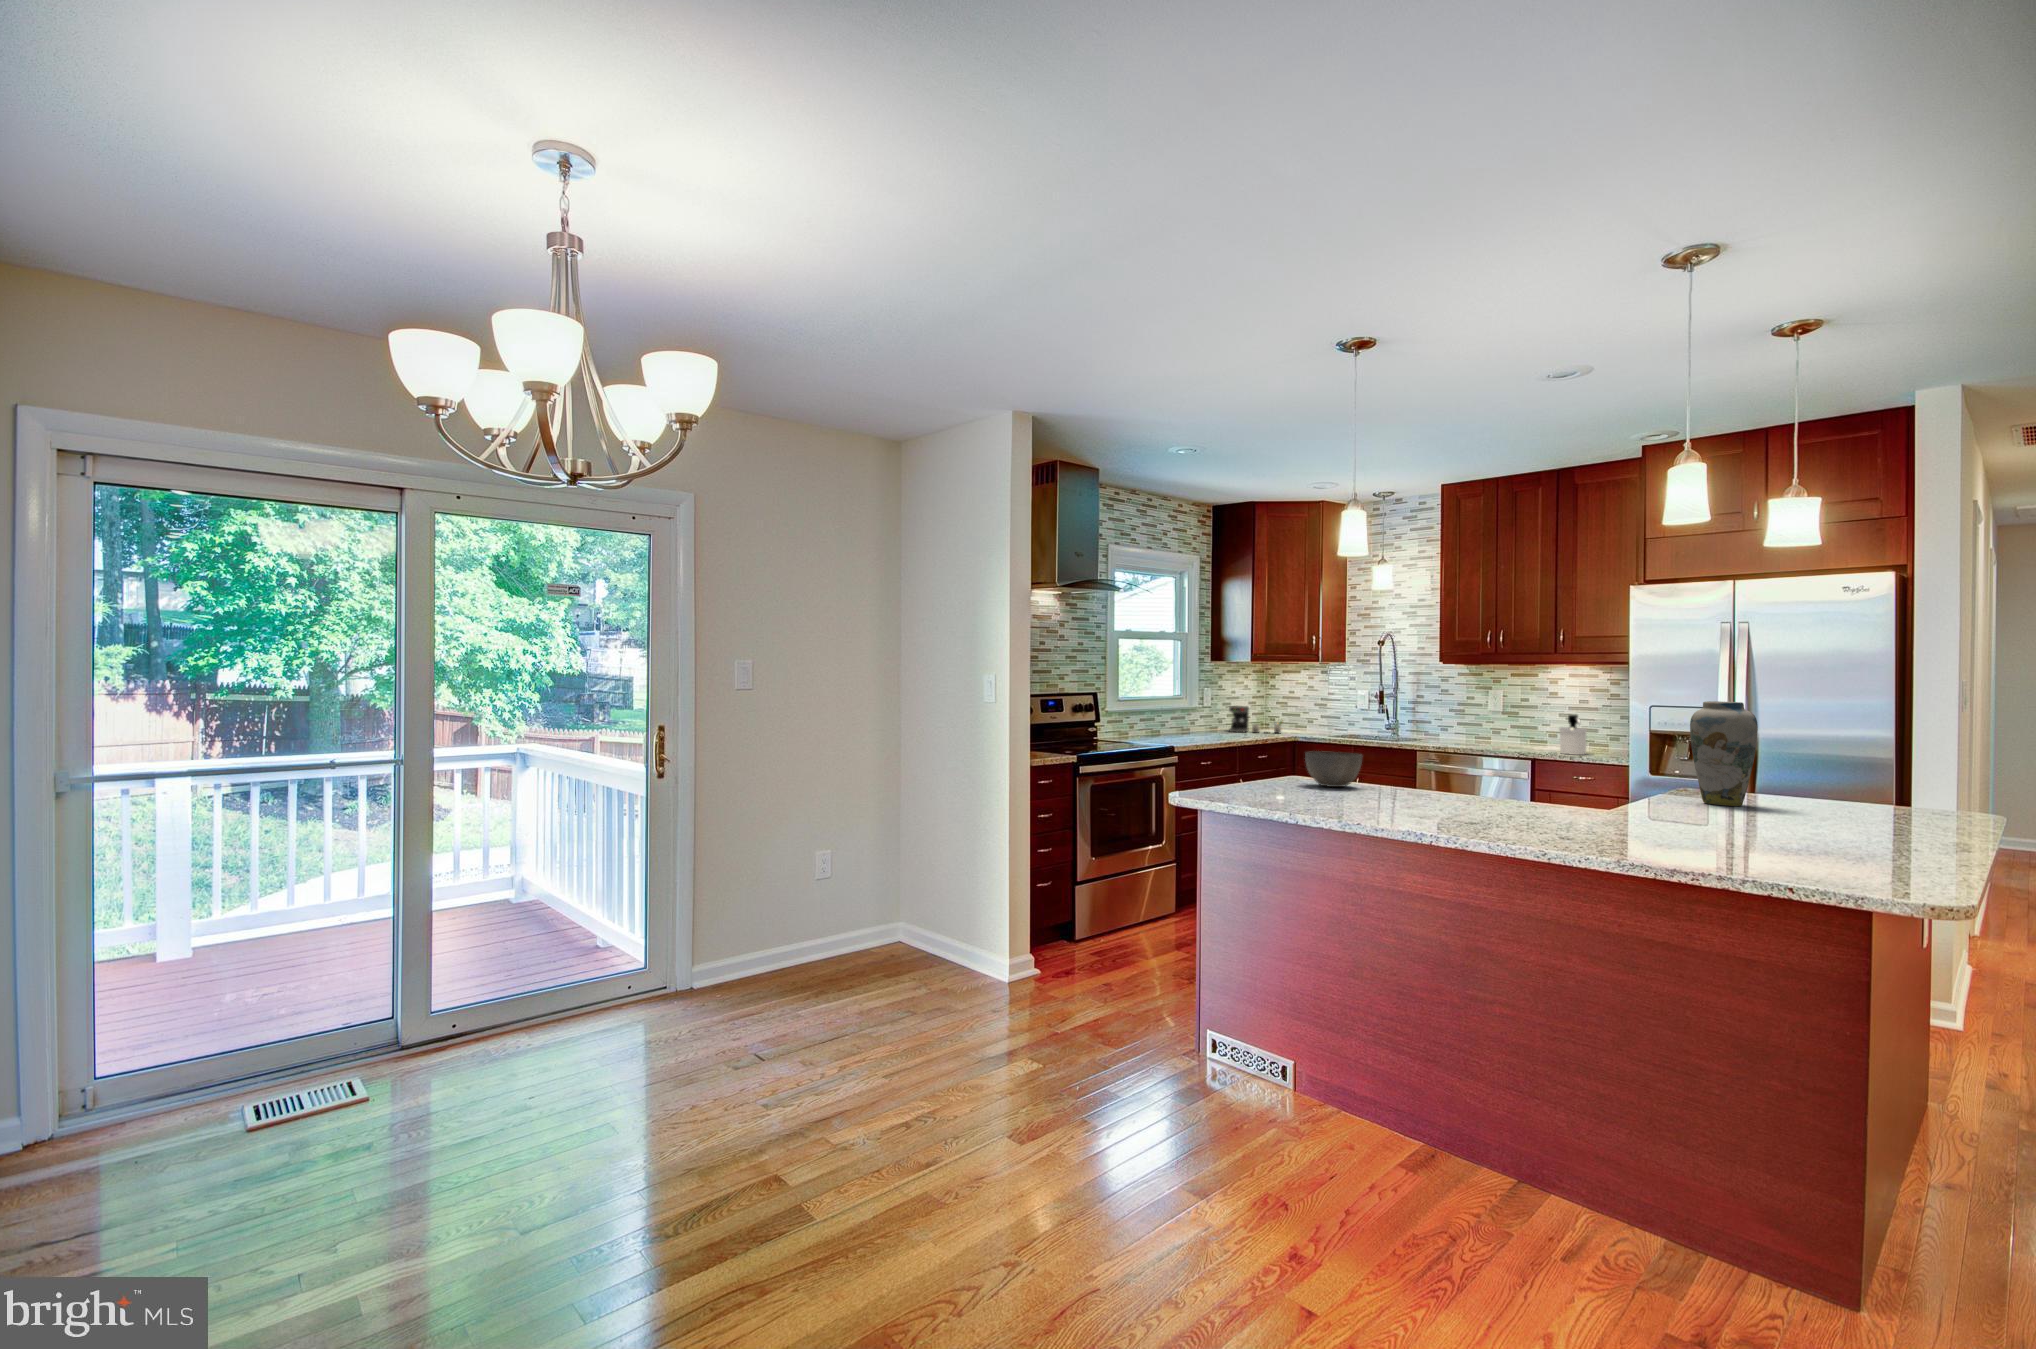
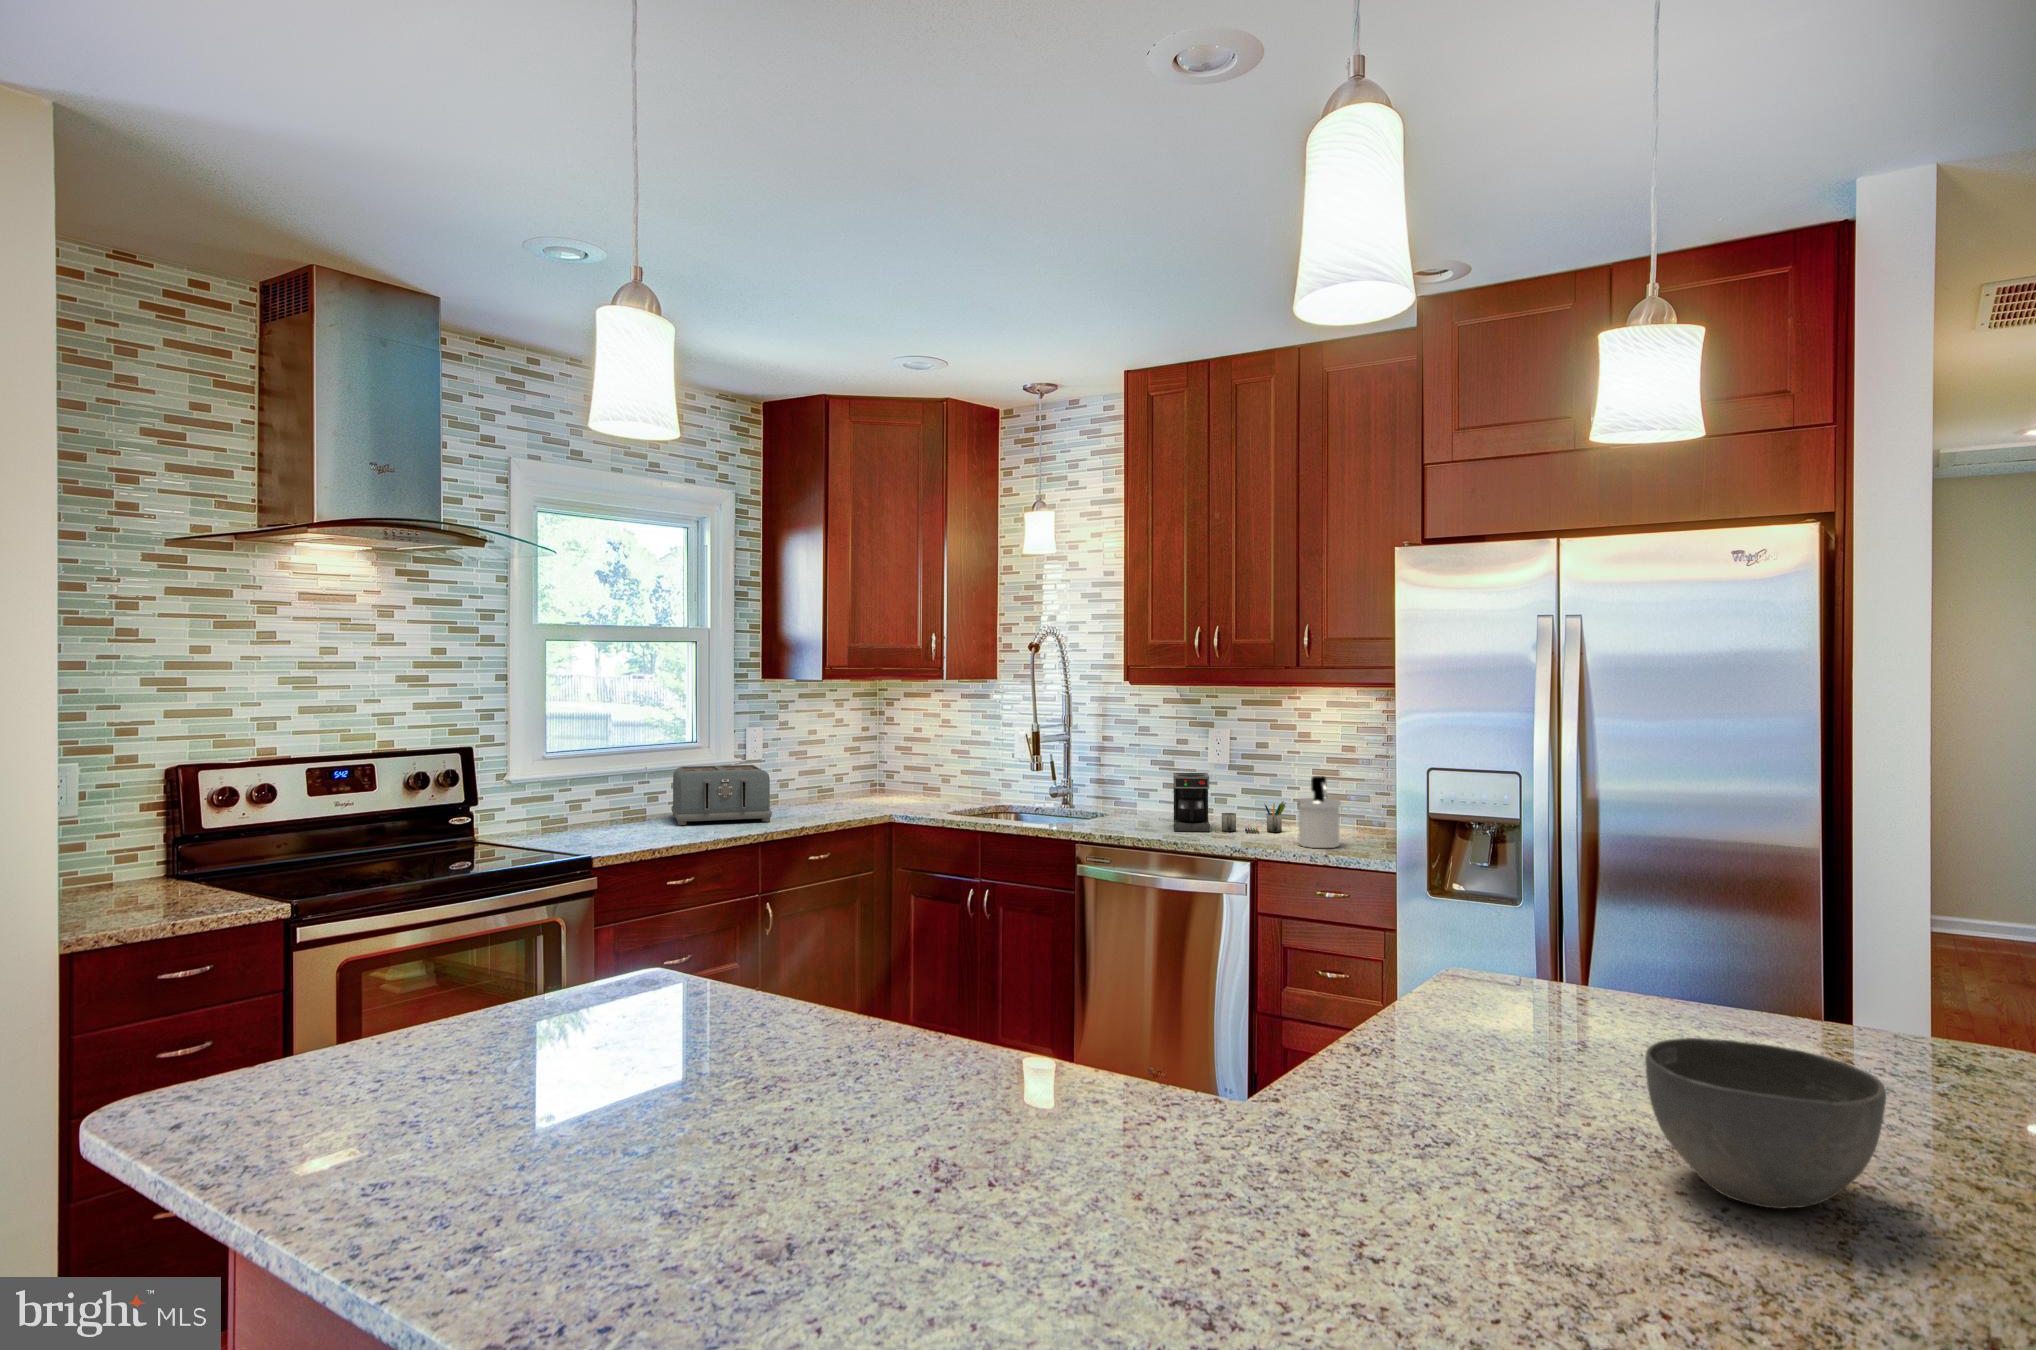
vase: present [1690,701,1758,806] -> none [1455,814,1607,1105]
coffee maker: present [1229,706,1283,733] -> present [1174,773,1285,832]
toaster: none [1171,707,1233,737] -> present [671,765,772,825]
bowl: present [1305,751,1363,787] -> present [1645,1038,1886,1209]

